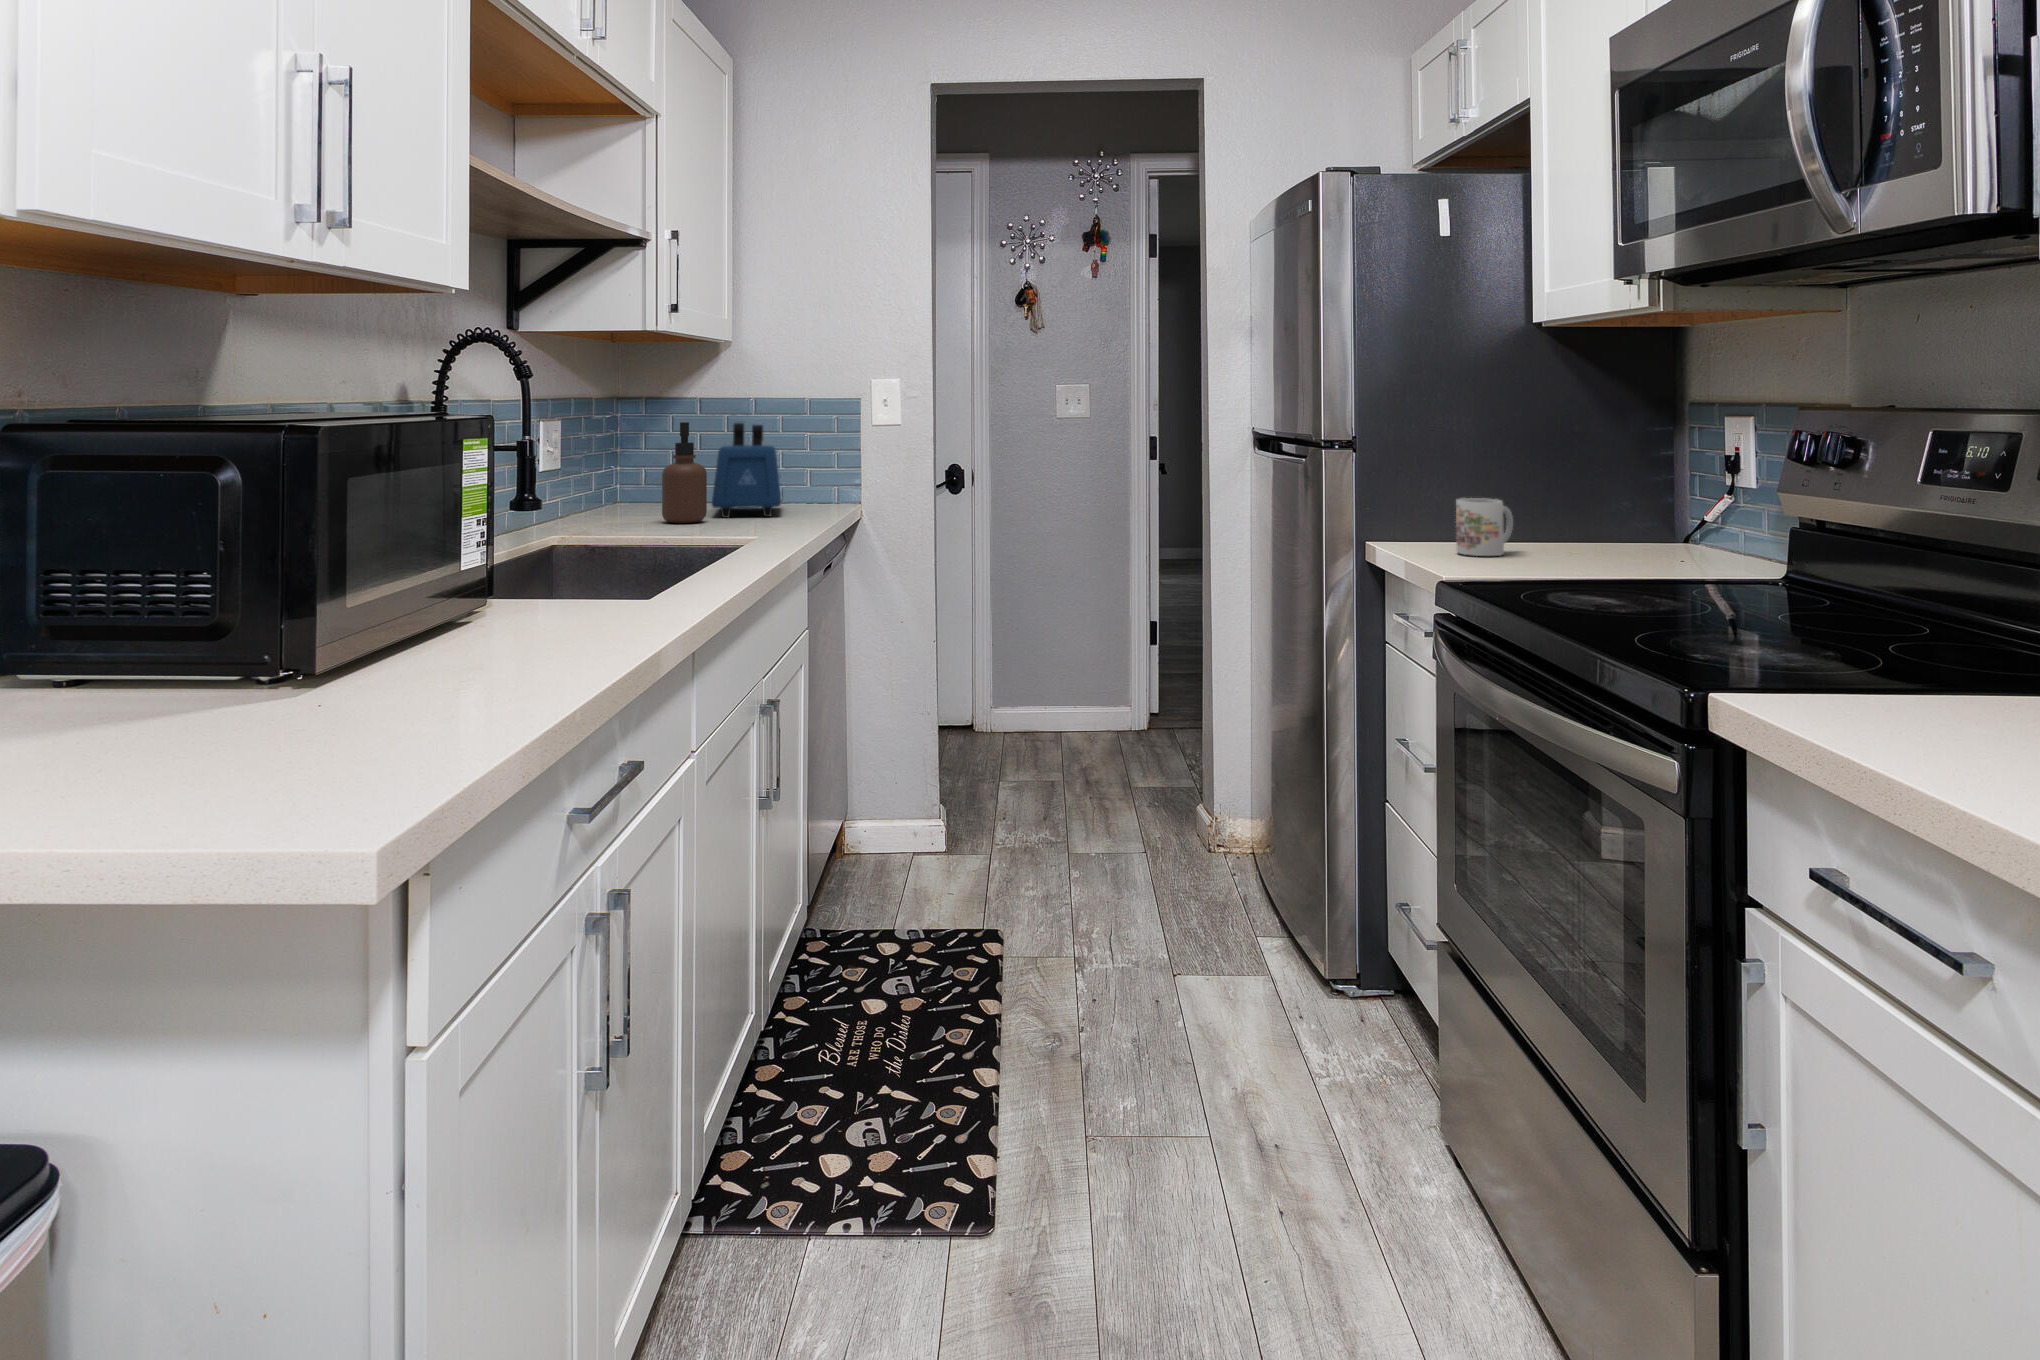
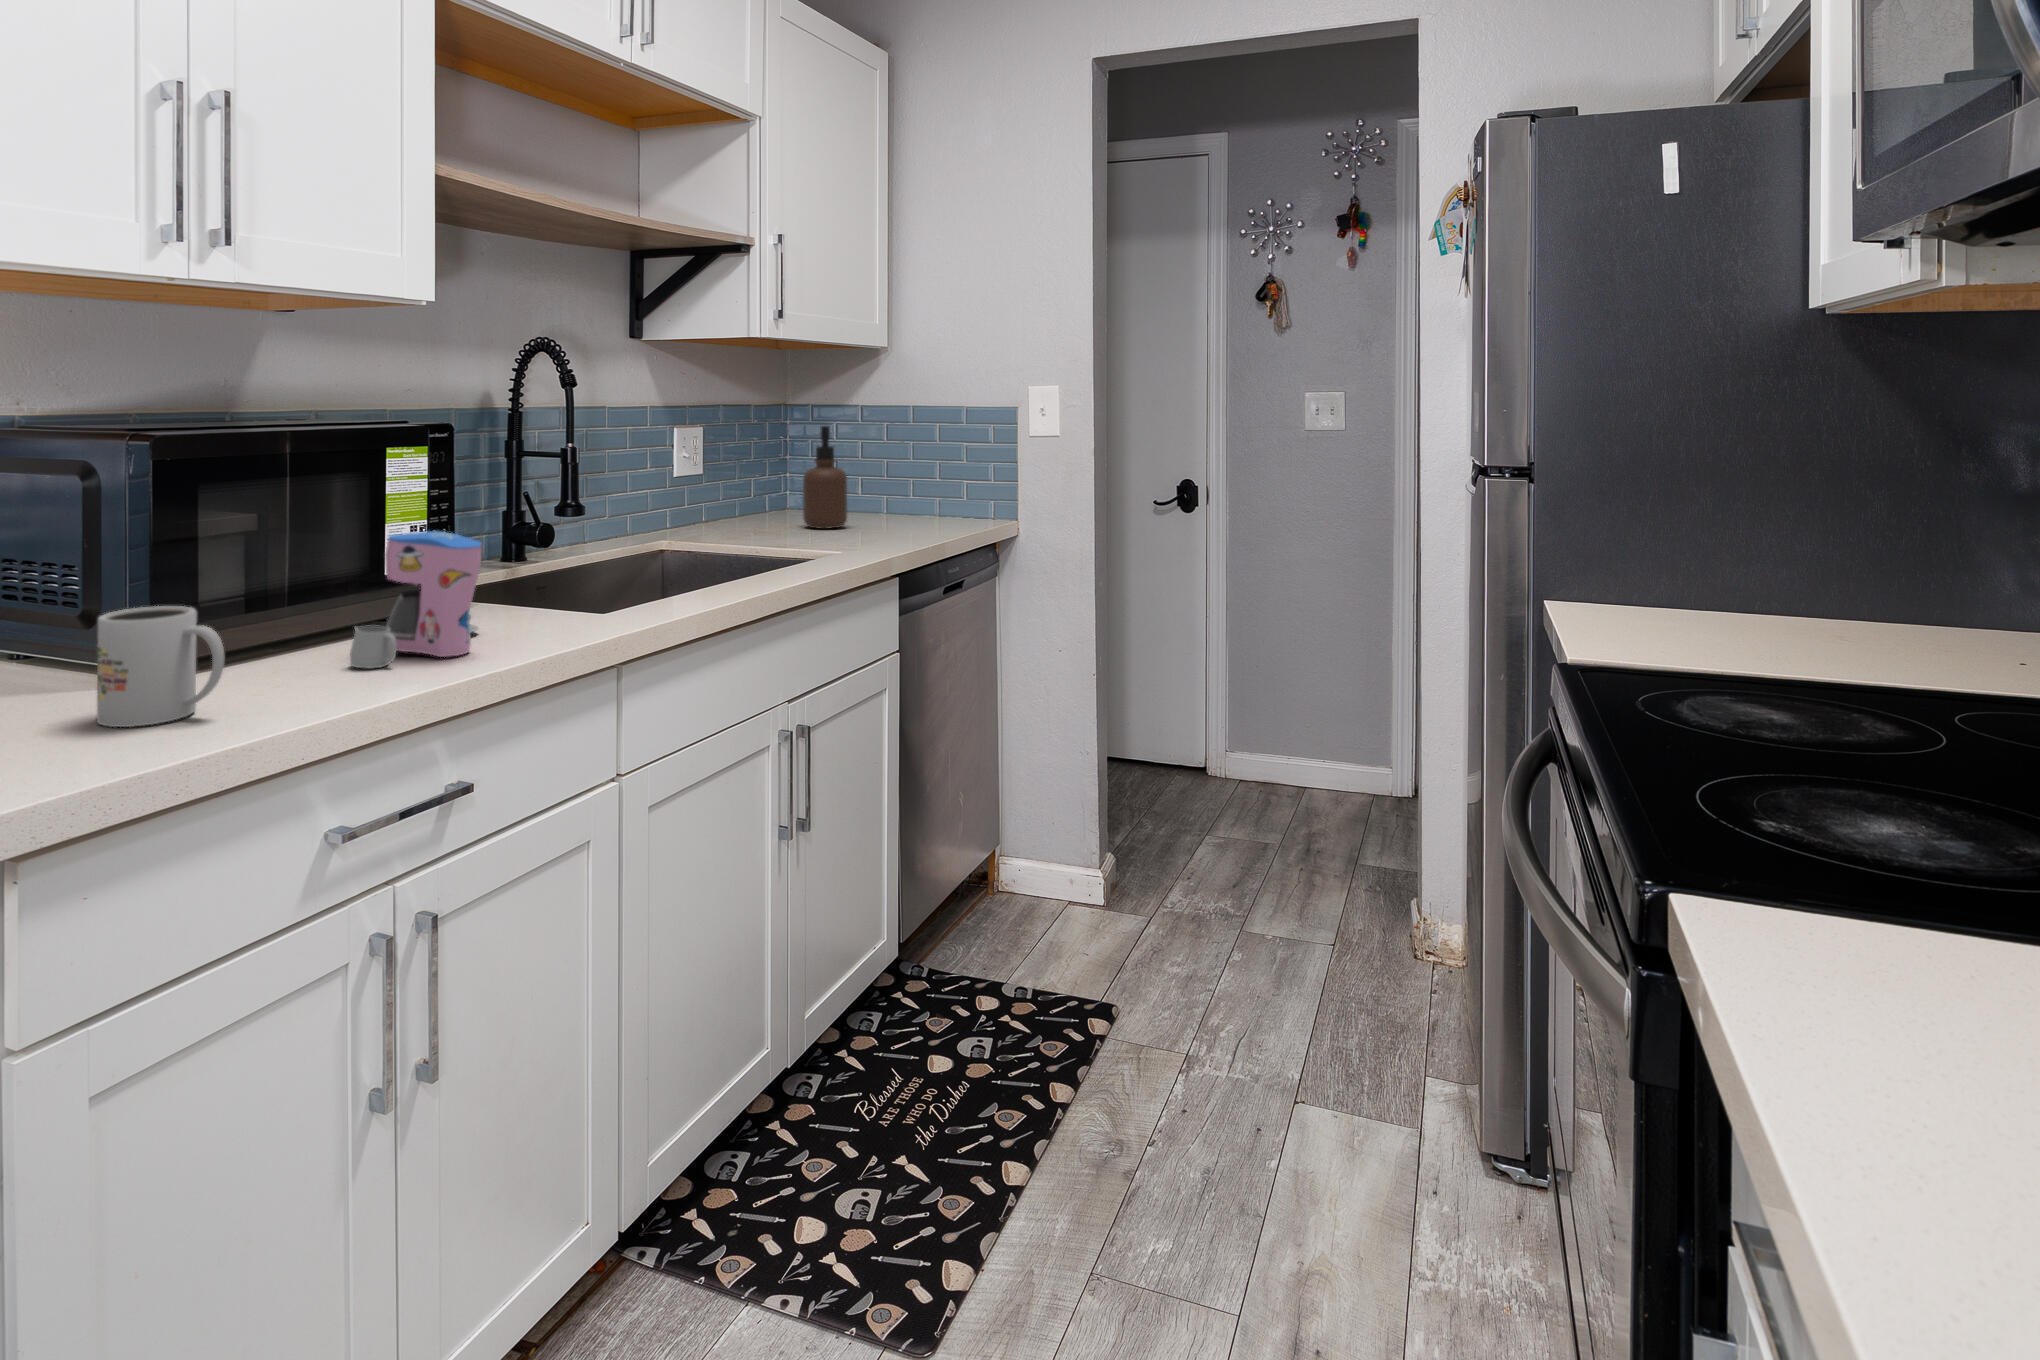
toaster: present [712,423,782,518] -> none [860,425,951,526]
mug: present [1456,498,1513,556] -> present [97,606,224,727]
coffee maker: none [478,522,595,663] -> present [350,531,482,668]

